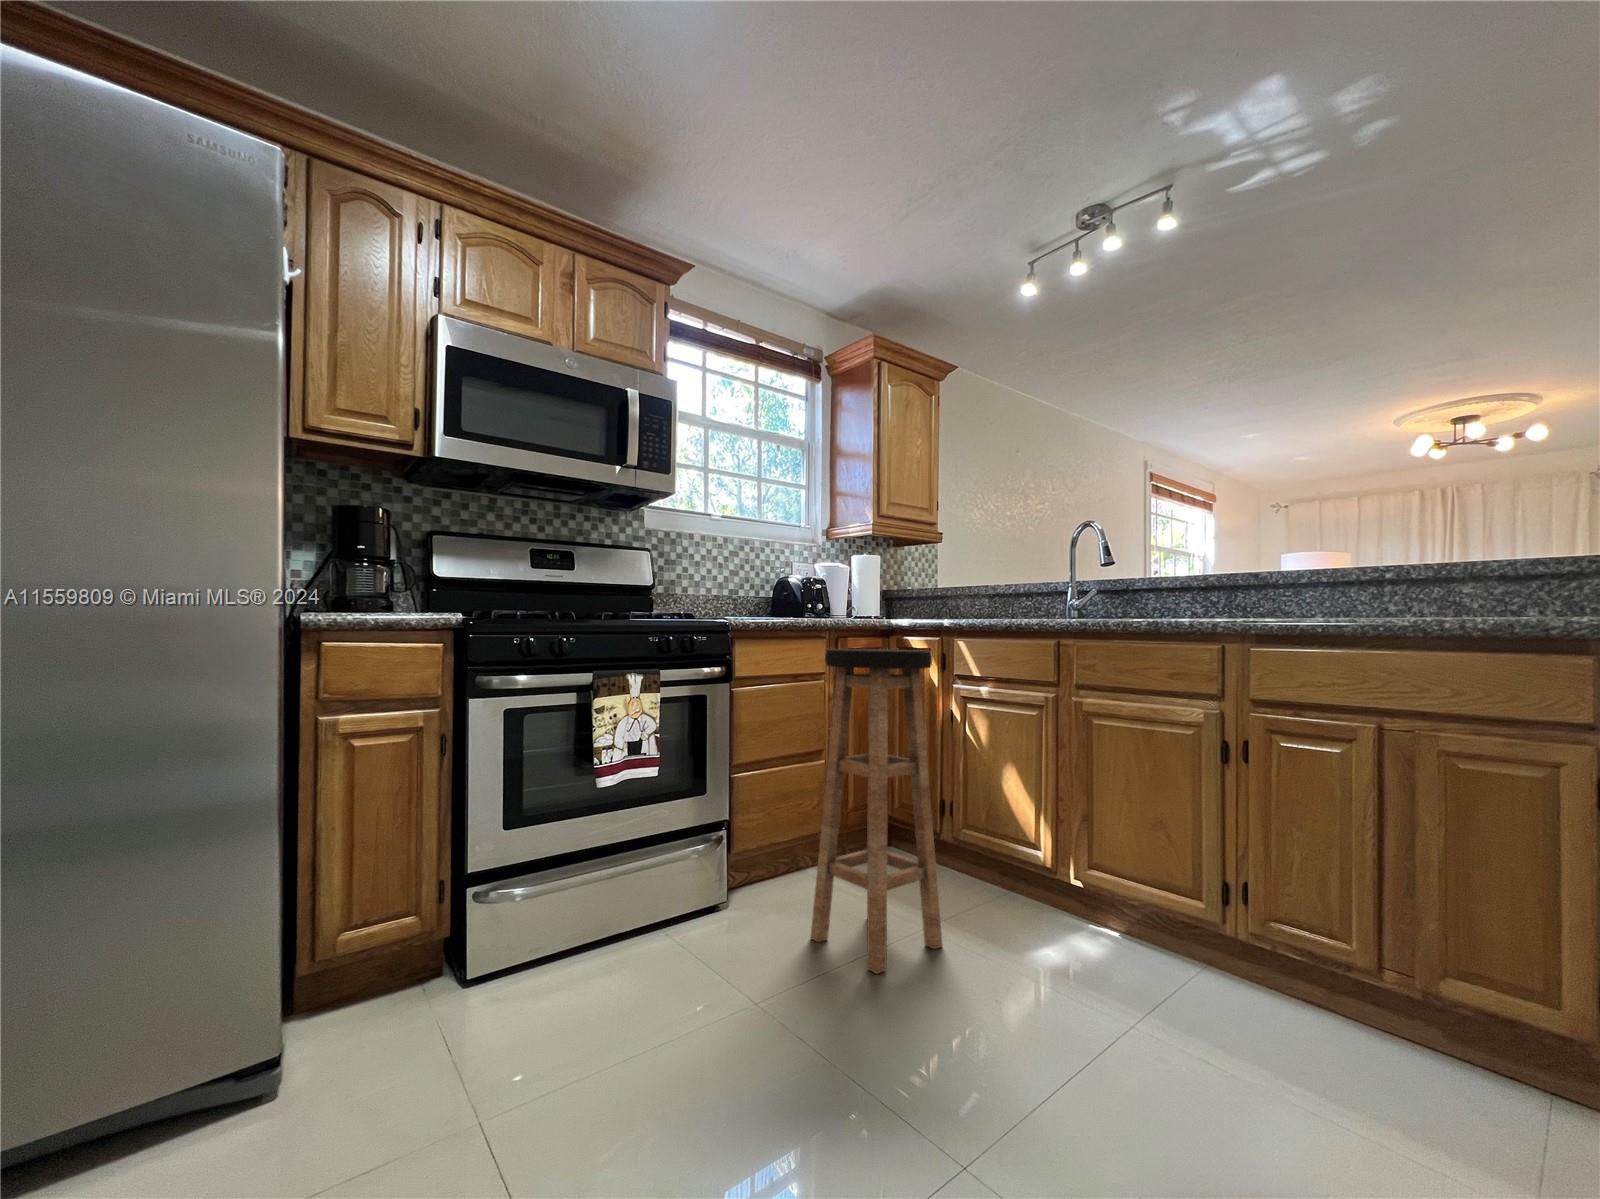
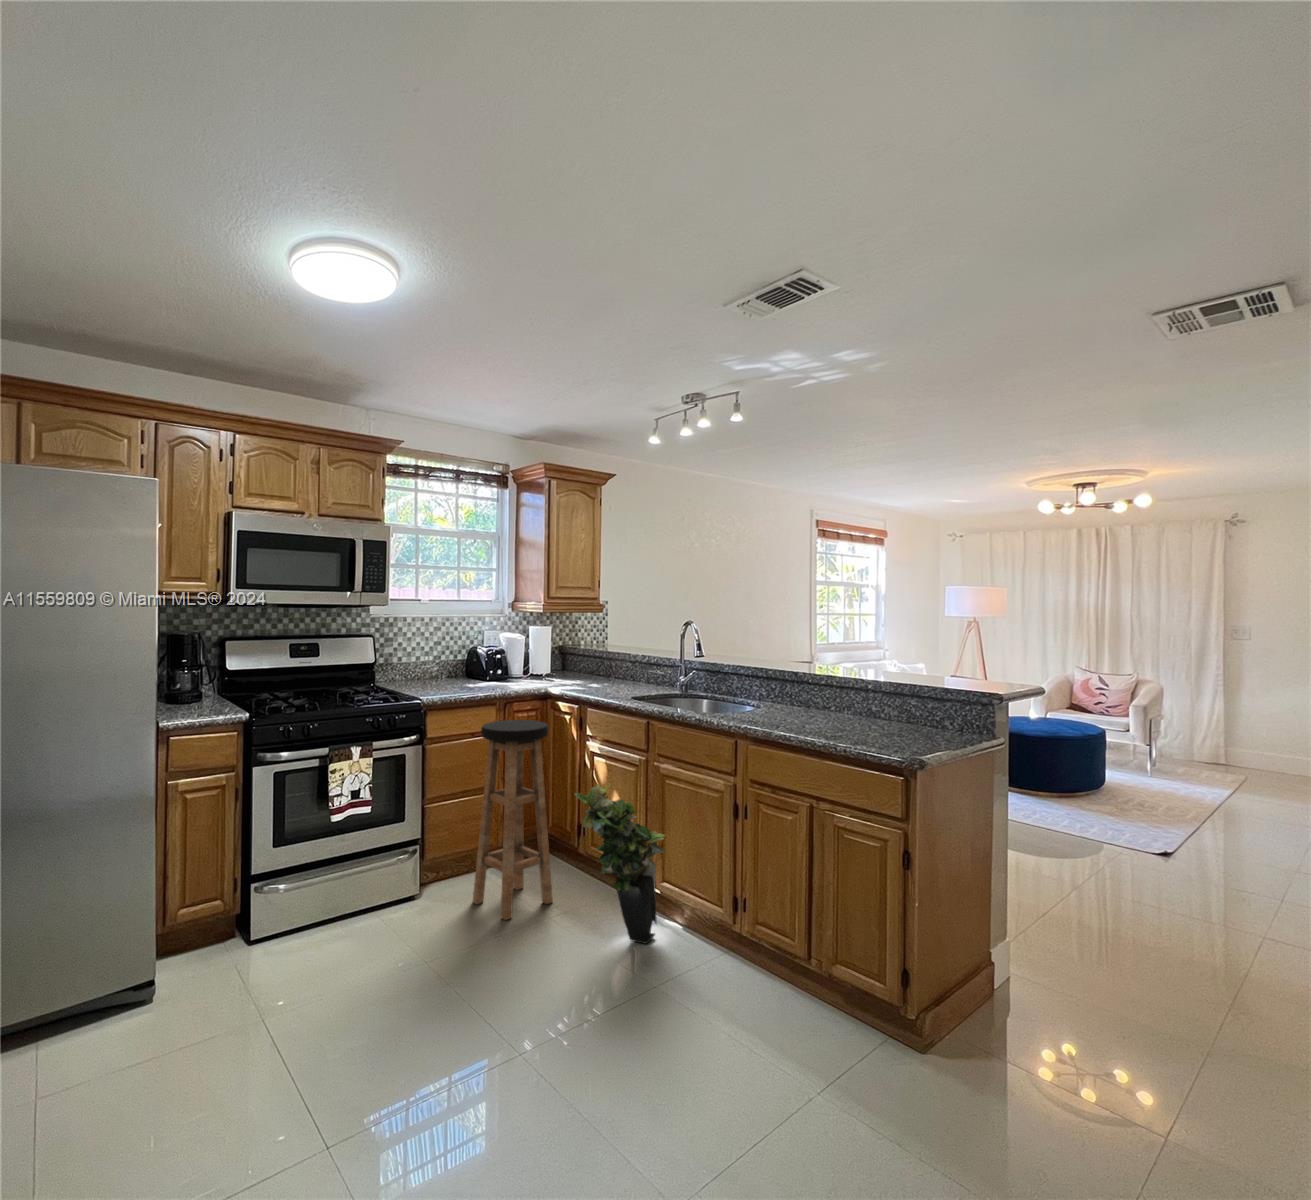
potted plant: none [1009,738,1196,1042] -> present [575,784,665,944]

